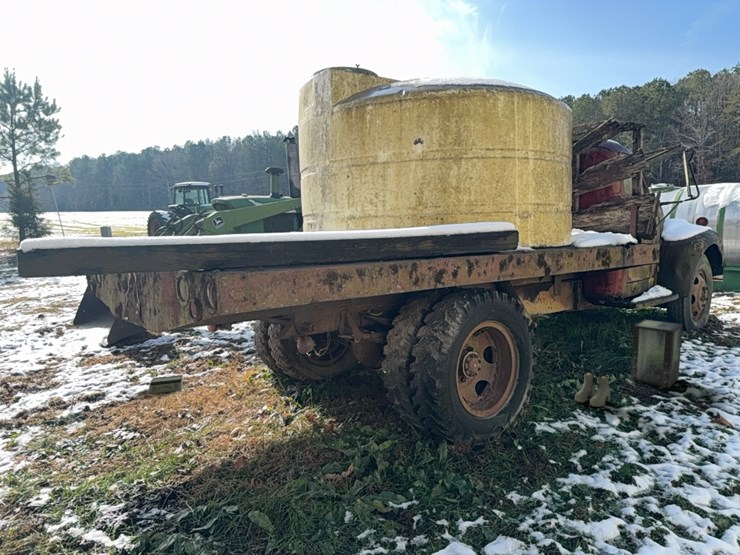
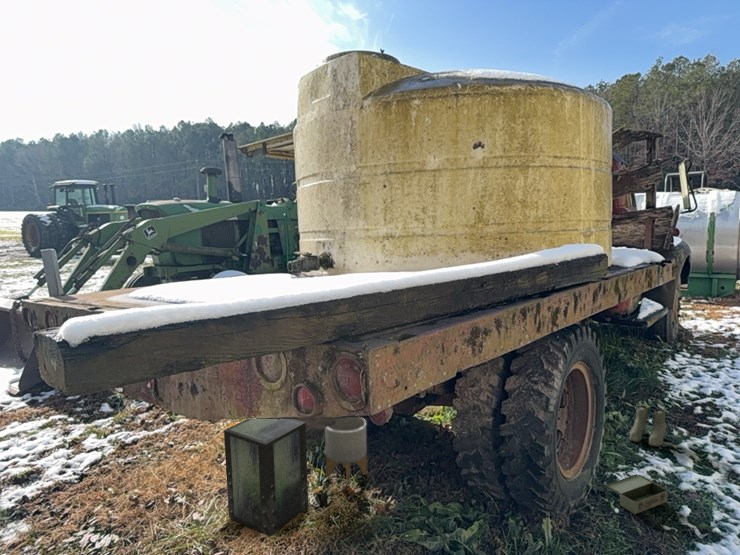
storage box: present [631,319,682,388] -> present [224,419,308,536]
planter: none [297,361,332,416] -> present [325,417,367,486]
toolbox: present [149,375,183,393] -> present [607,474,667,514]

